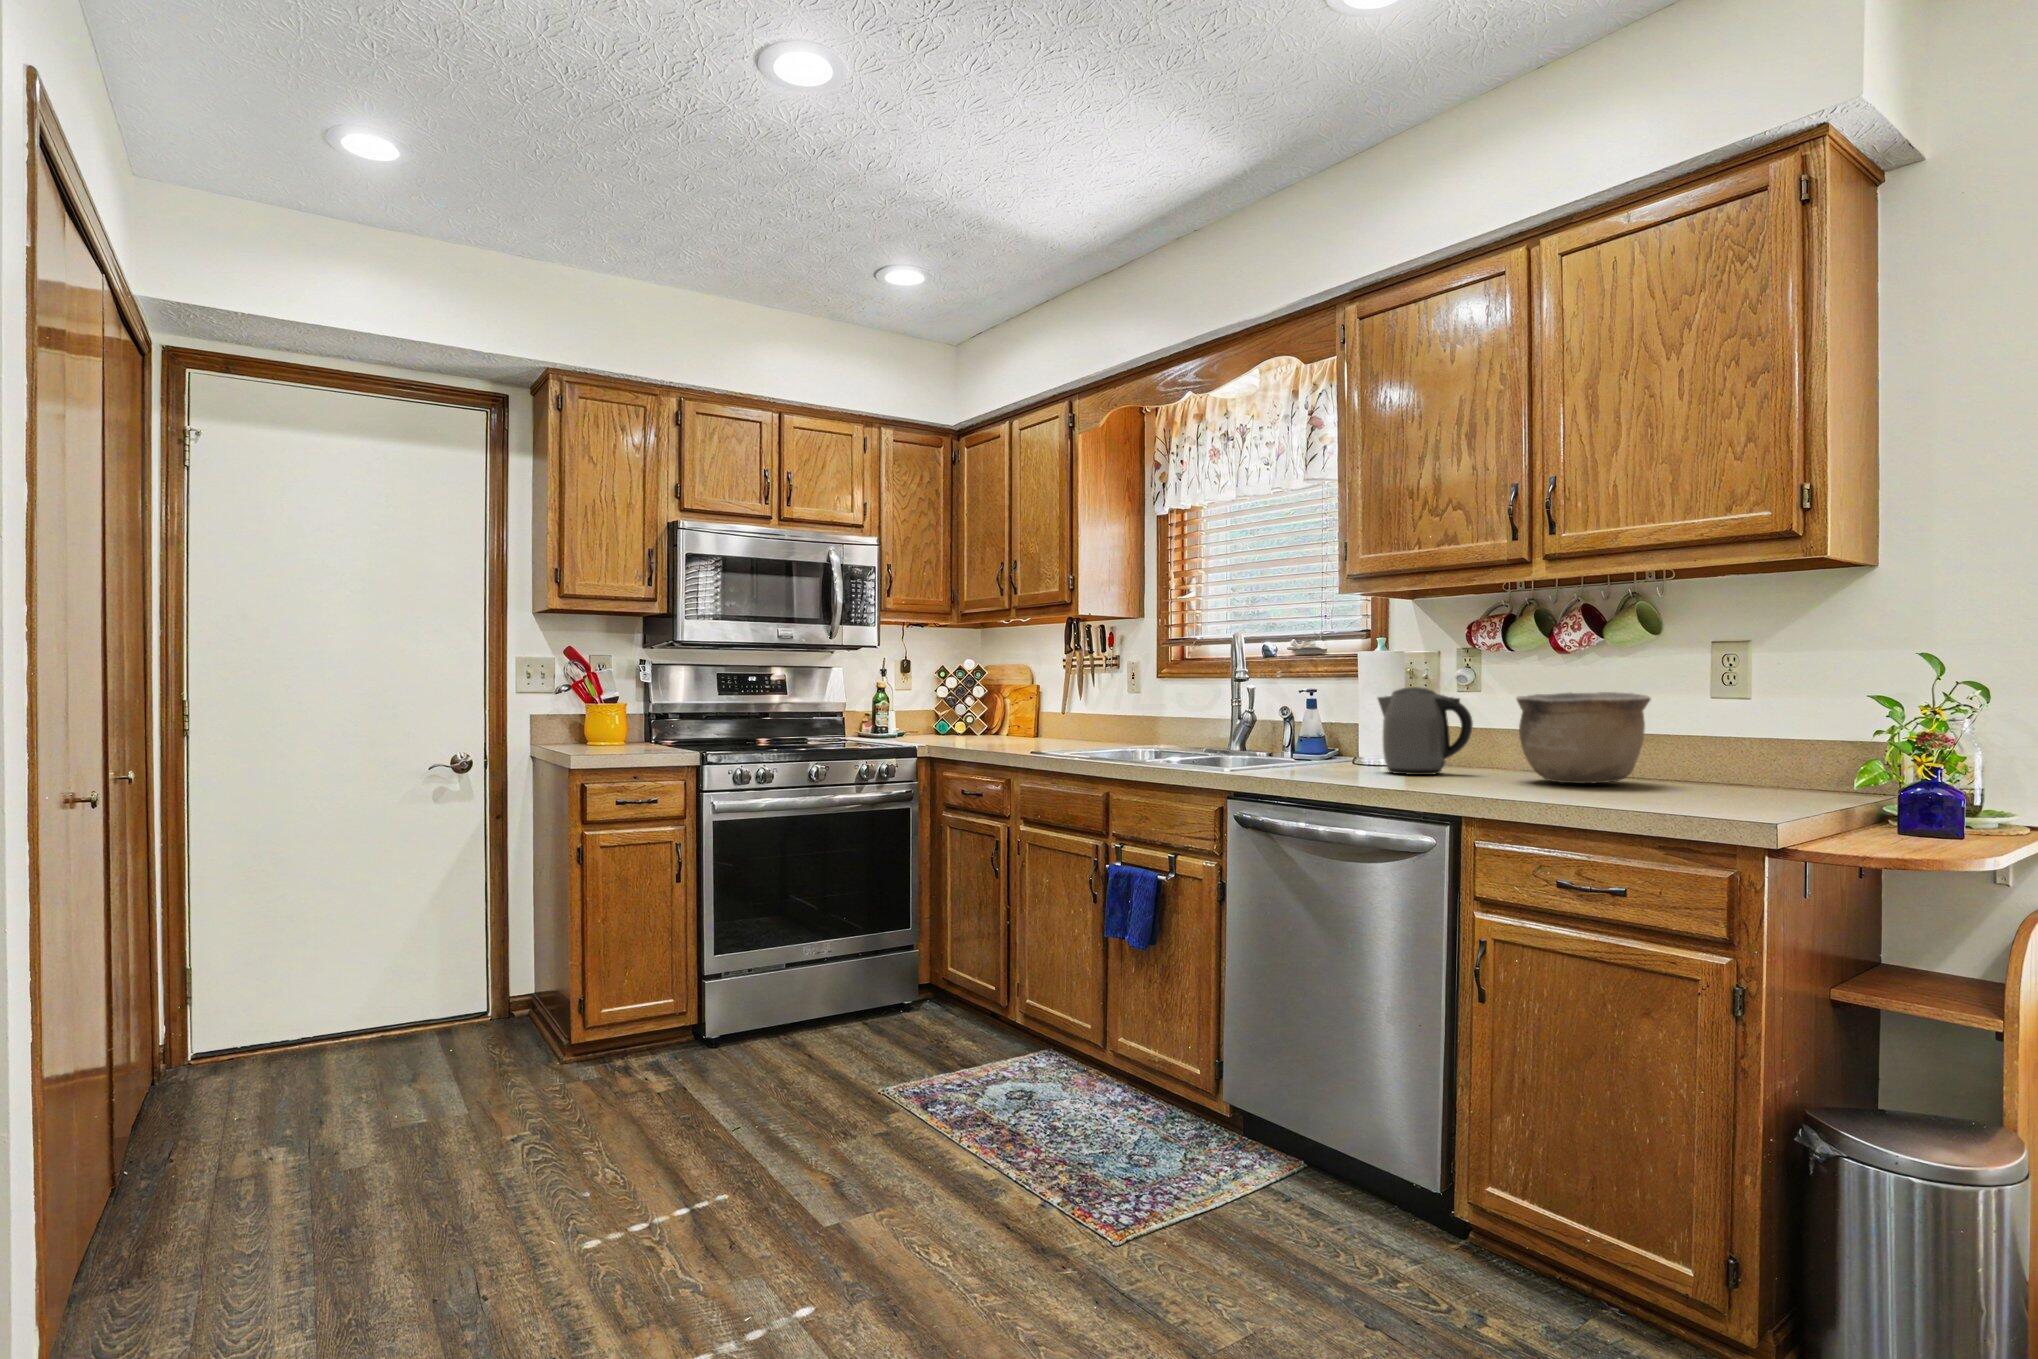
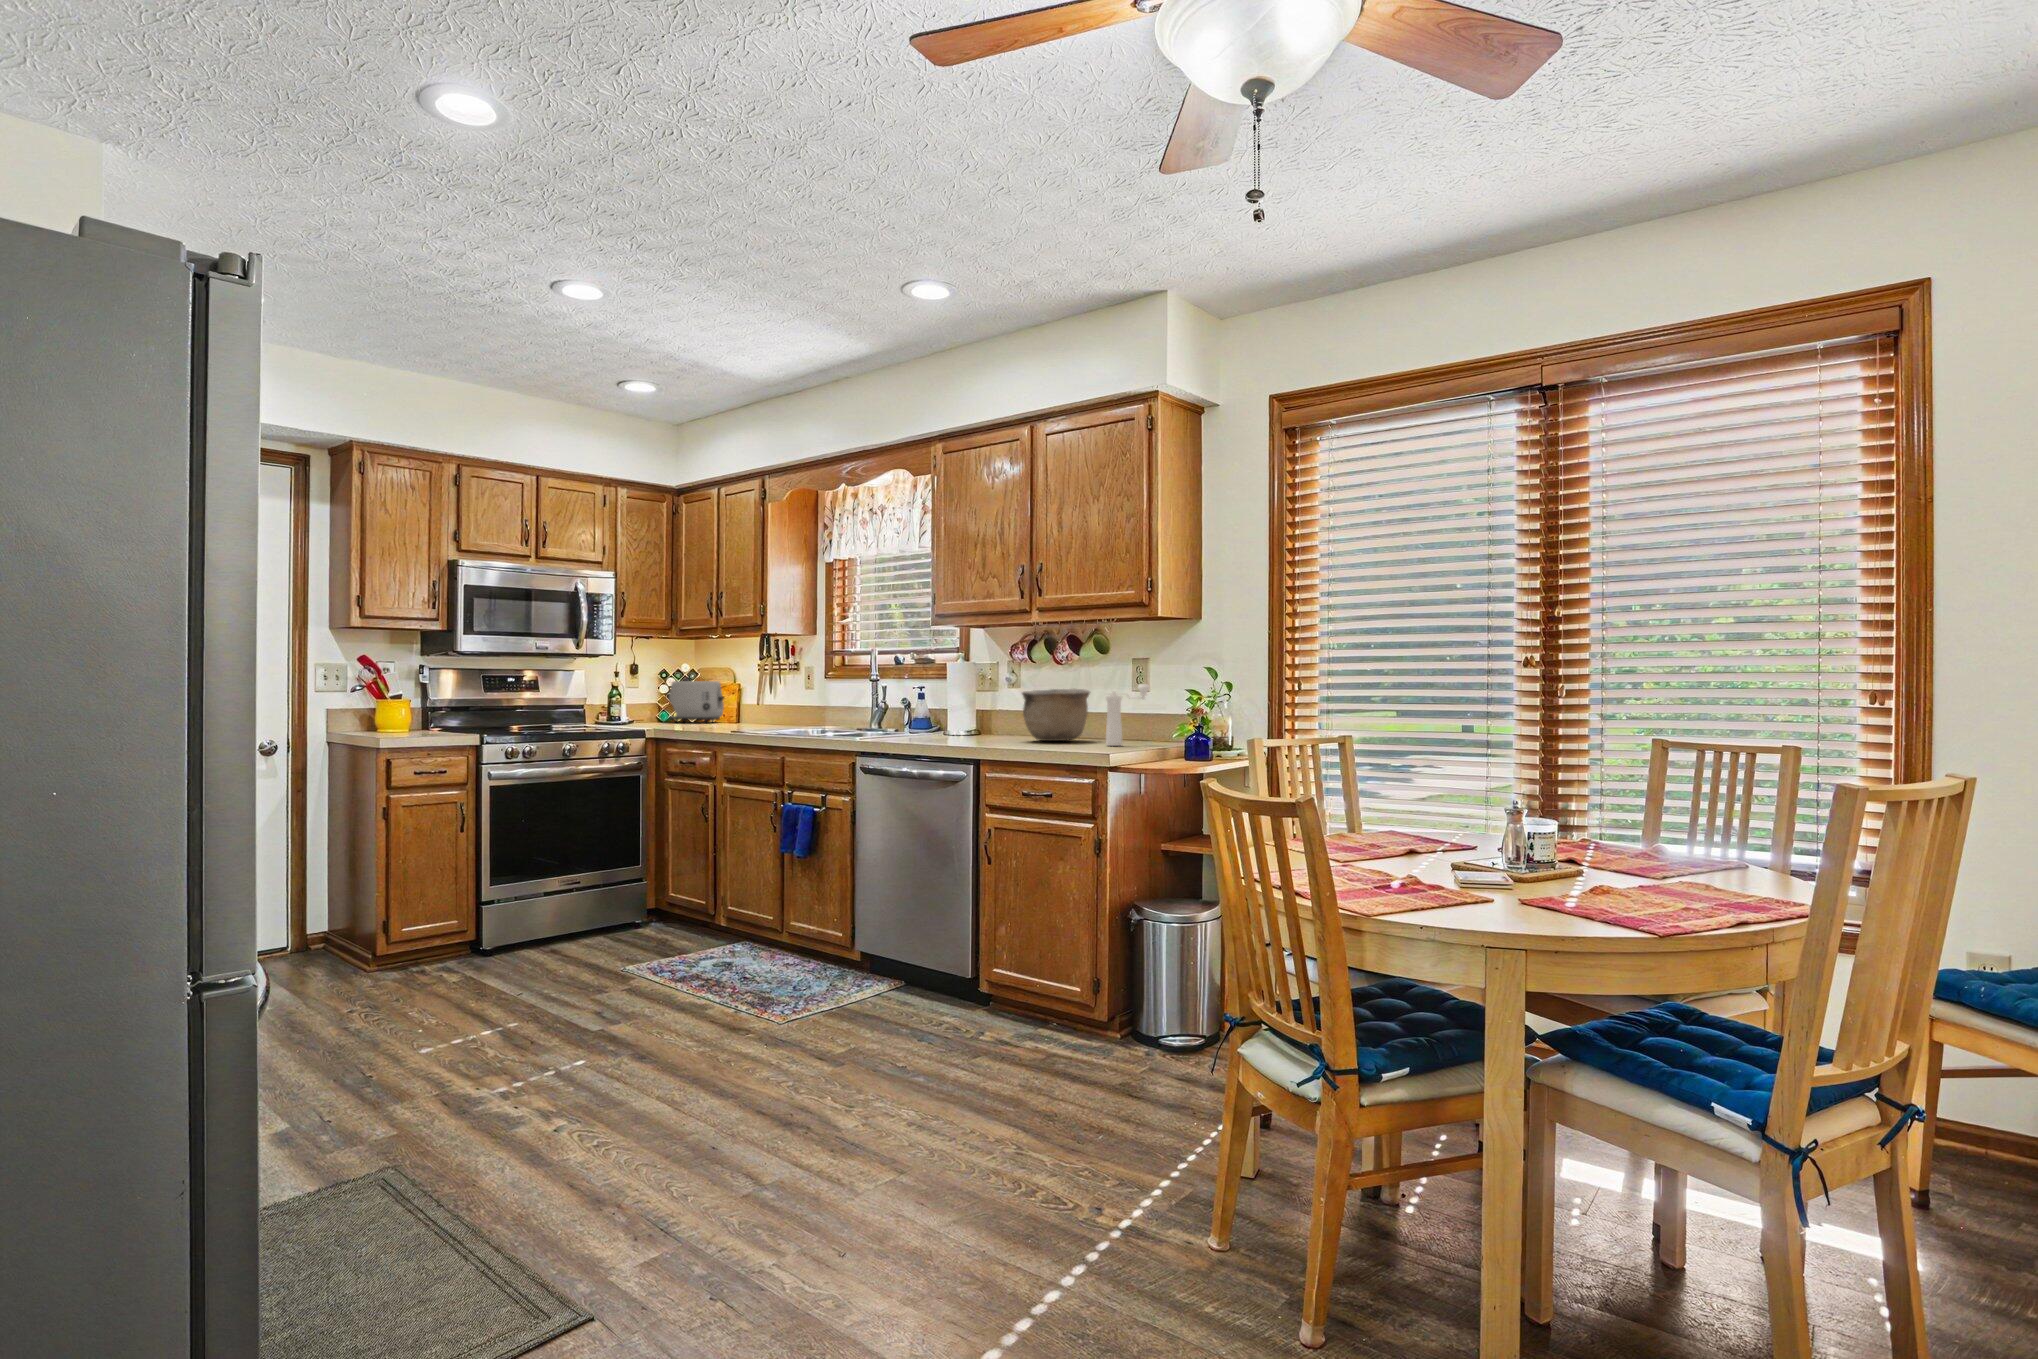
toaster: none [944,681,1018,735] -> present [669,681,724,722]
pepper mill: none [1708,684,1798,799] -> present [1106,684,1150,746]
kettle: present [1378,687,1473,775] -> none [951,686,1004,739]

